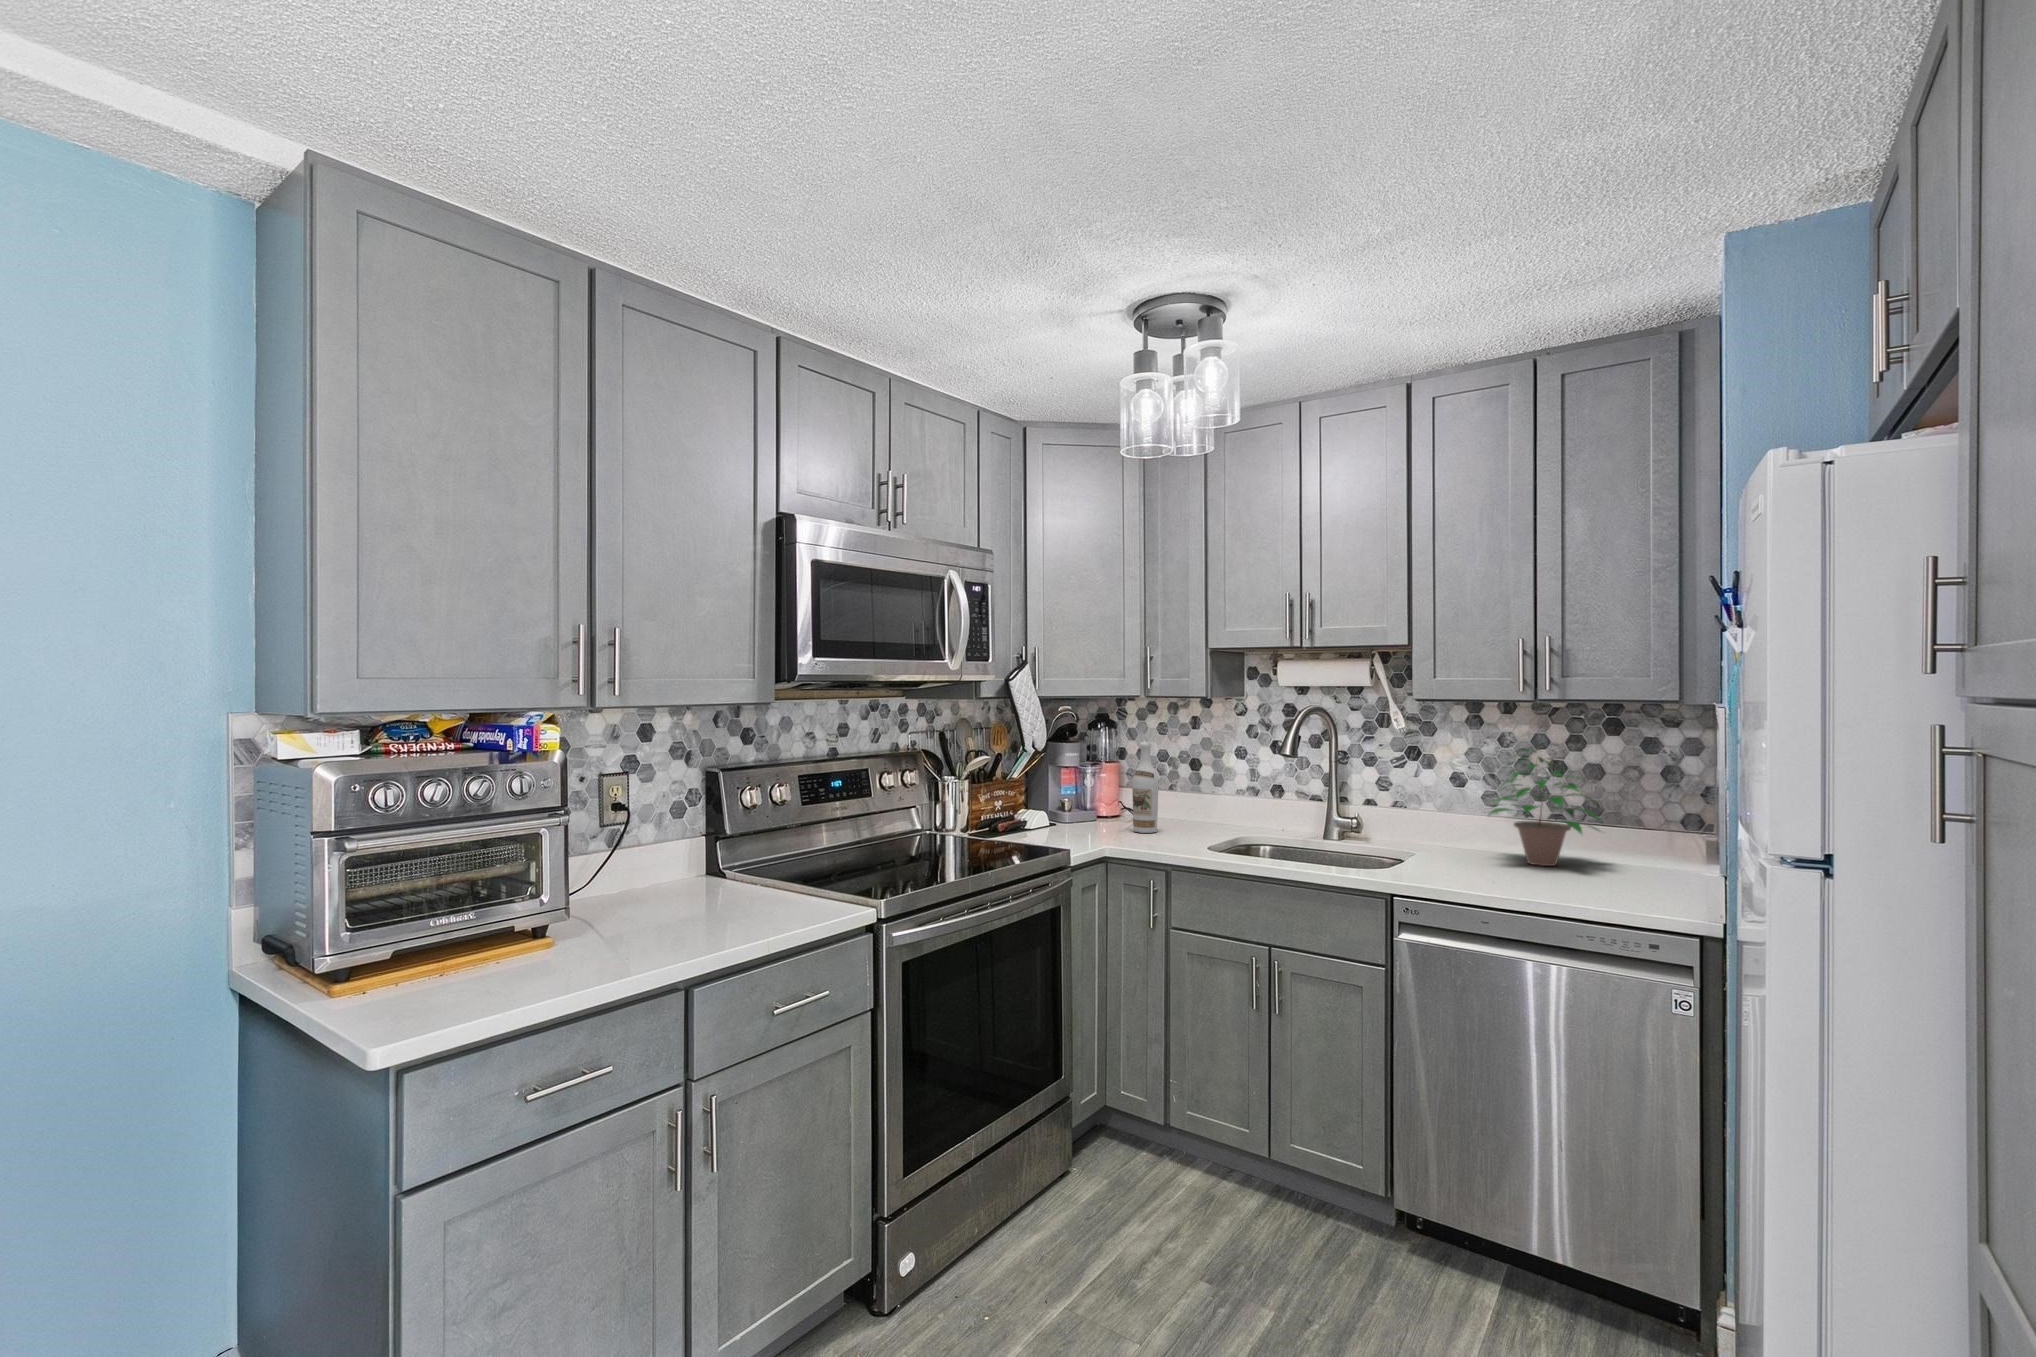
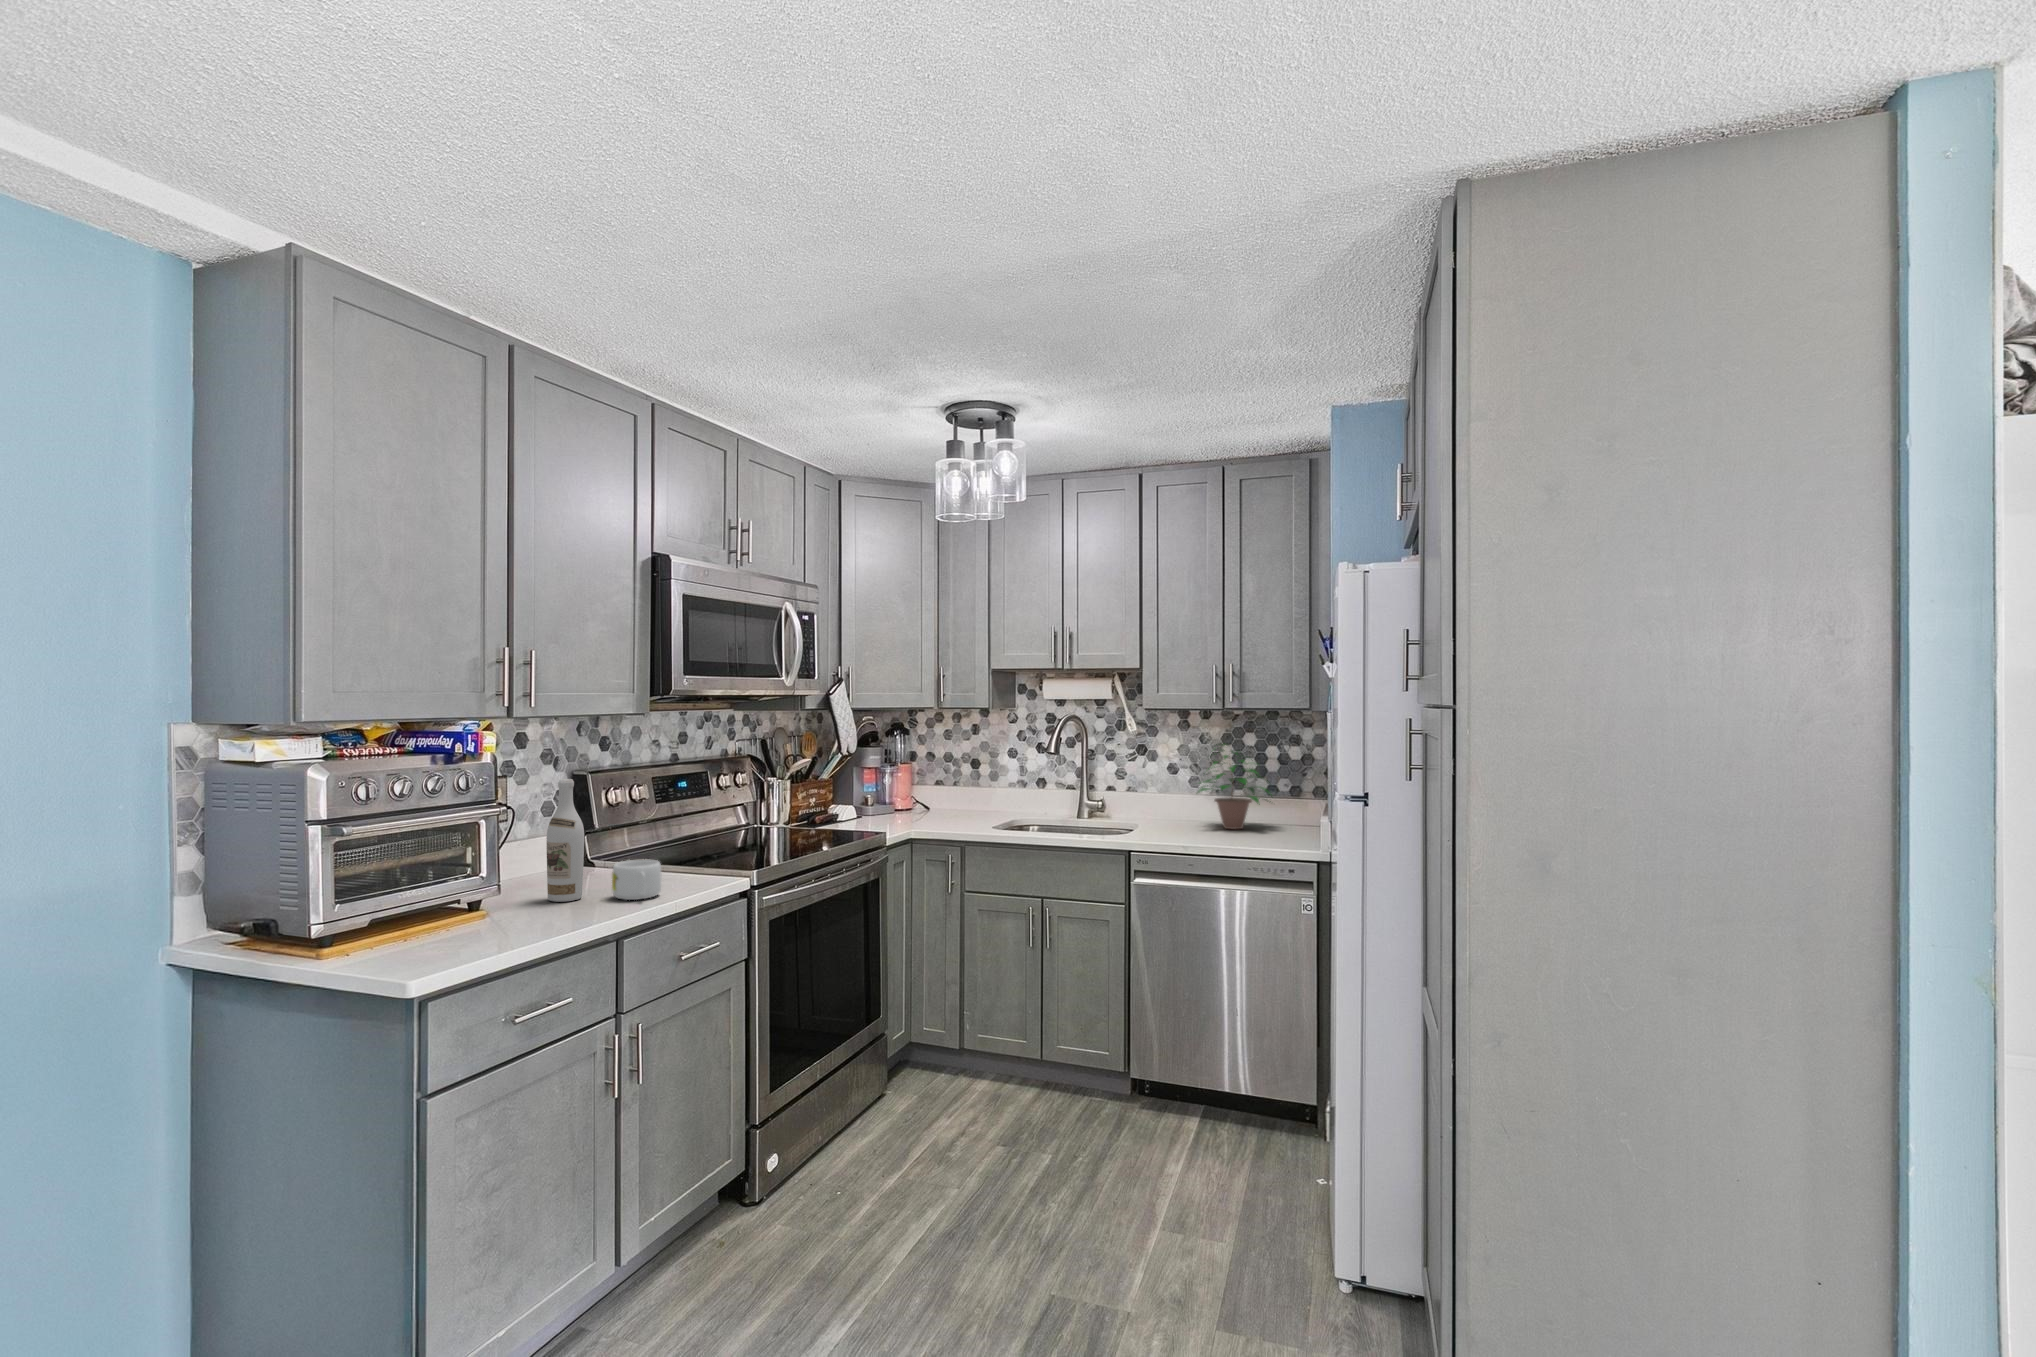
wine bottle: present [1132,742,1158,833] -> present [547,779,584,902]
mug: none [705,882,764,933] -> present [612,859,661,900]

